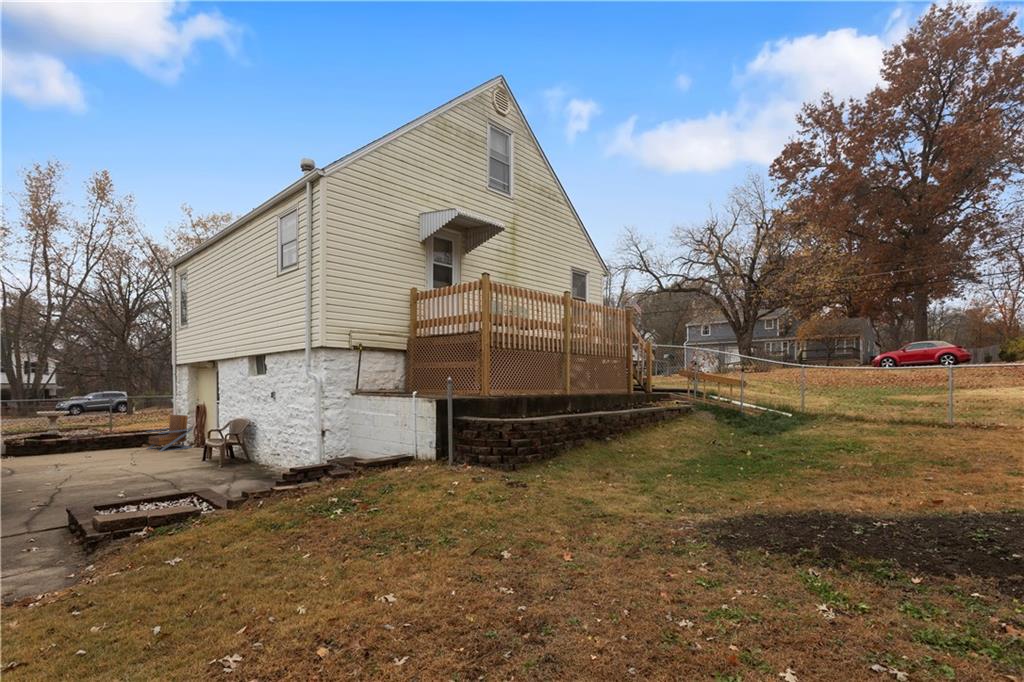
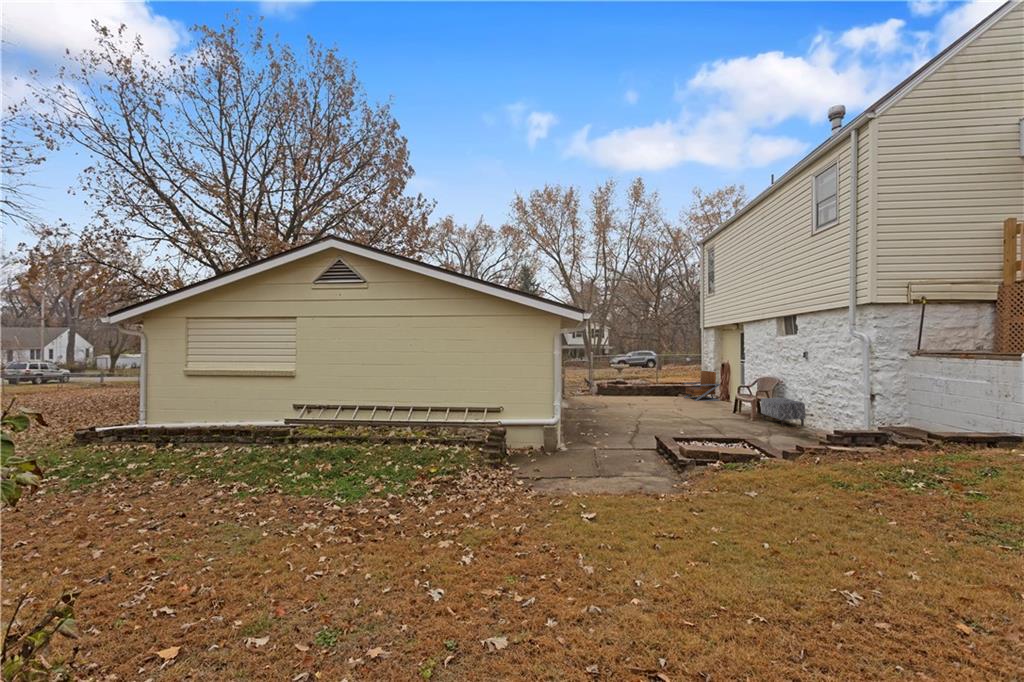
bench: none [229,439,272,471] -> present [761,398,806,427]

